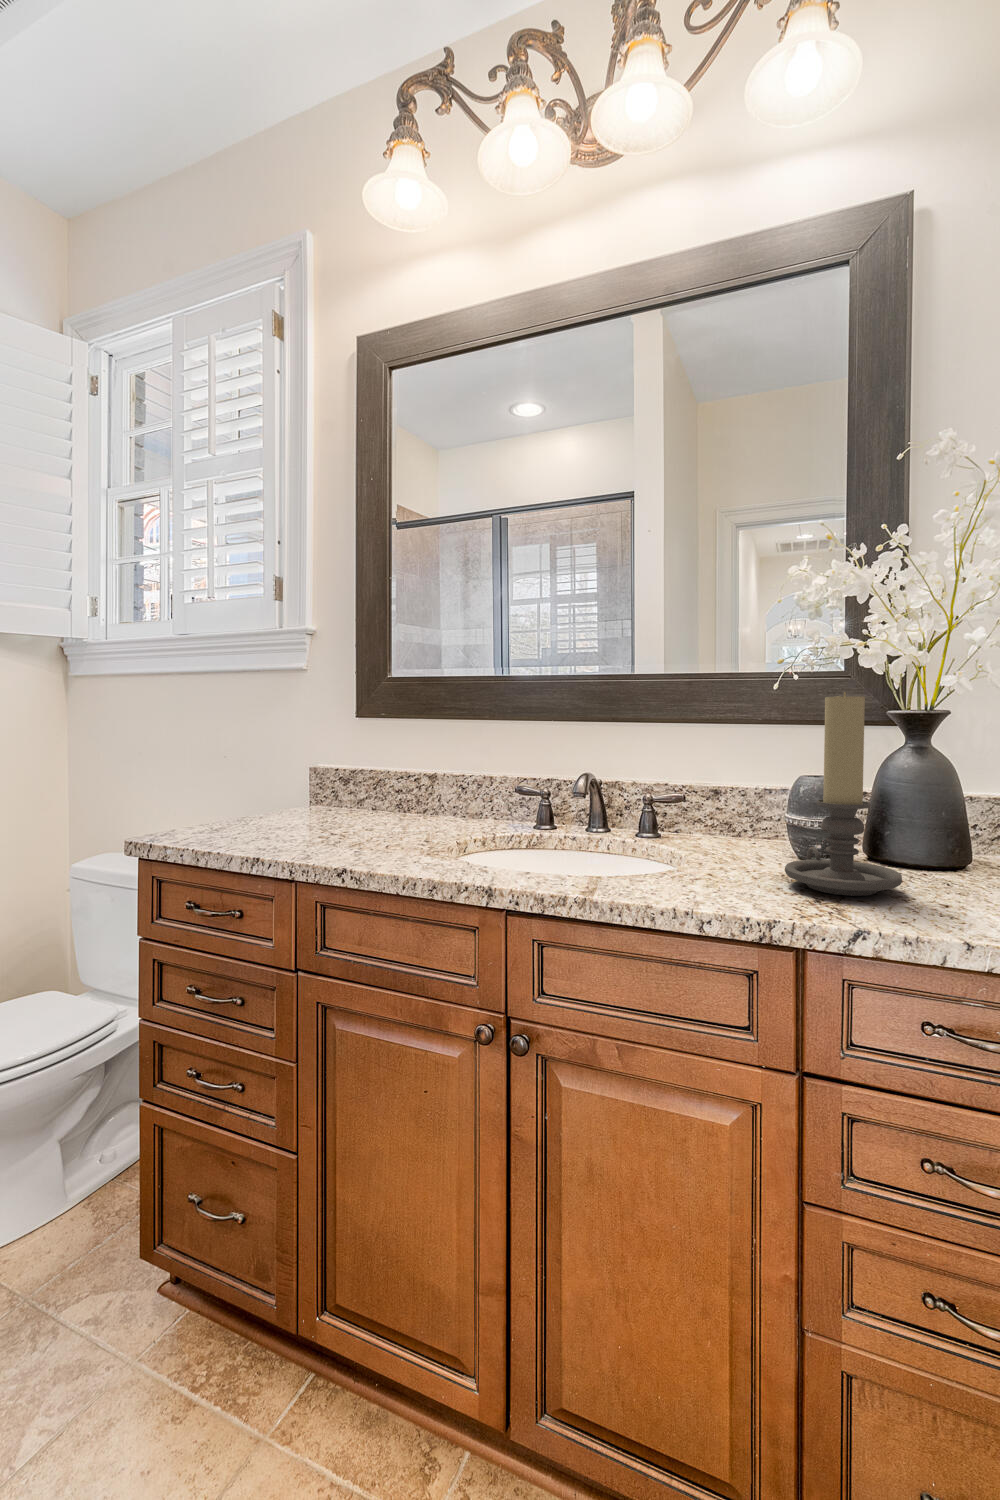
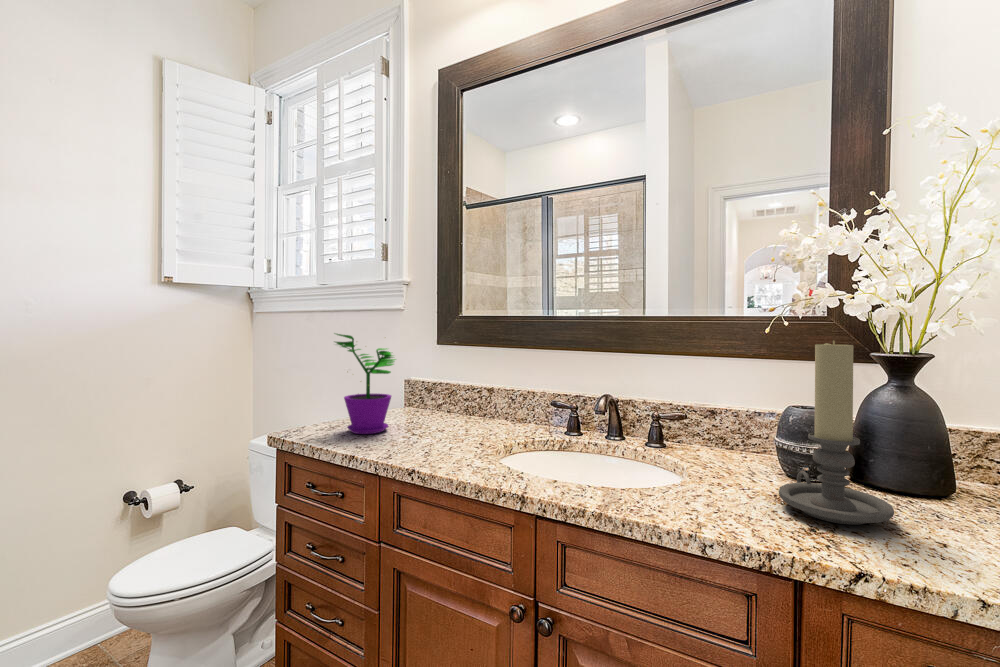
flower pot: none [216,692,306,837] -> present [336,334,396,434]

